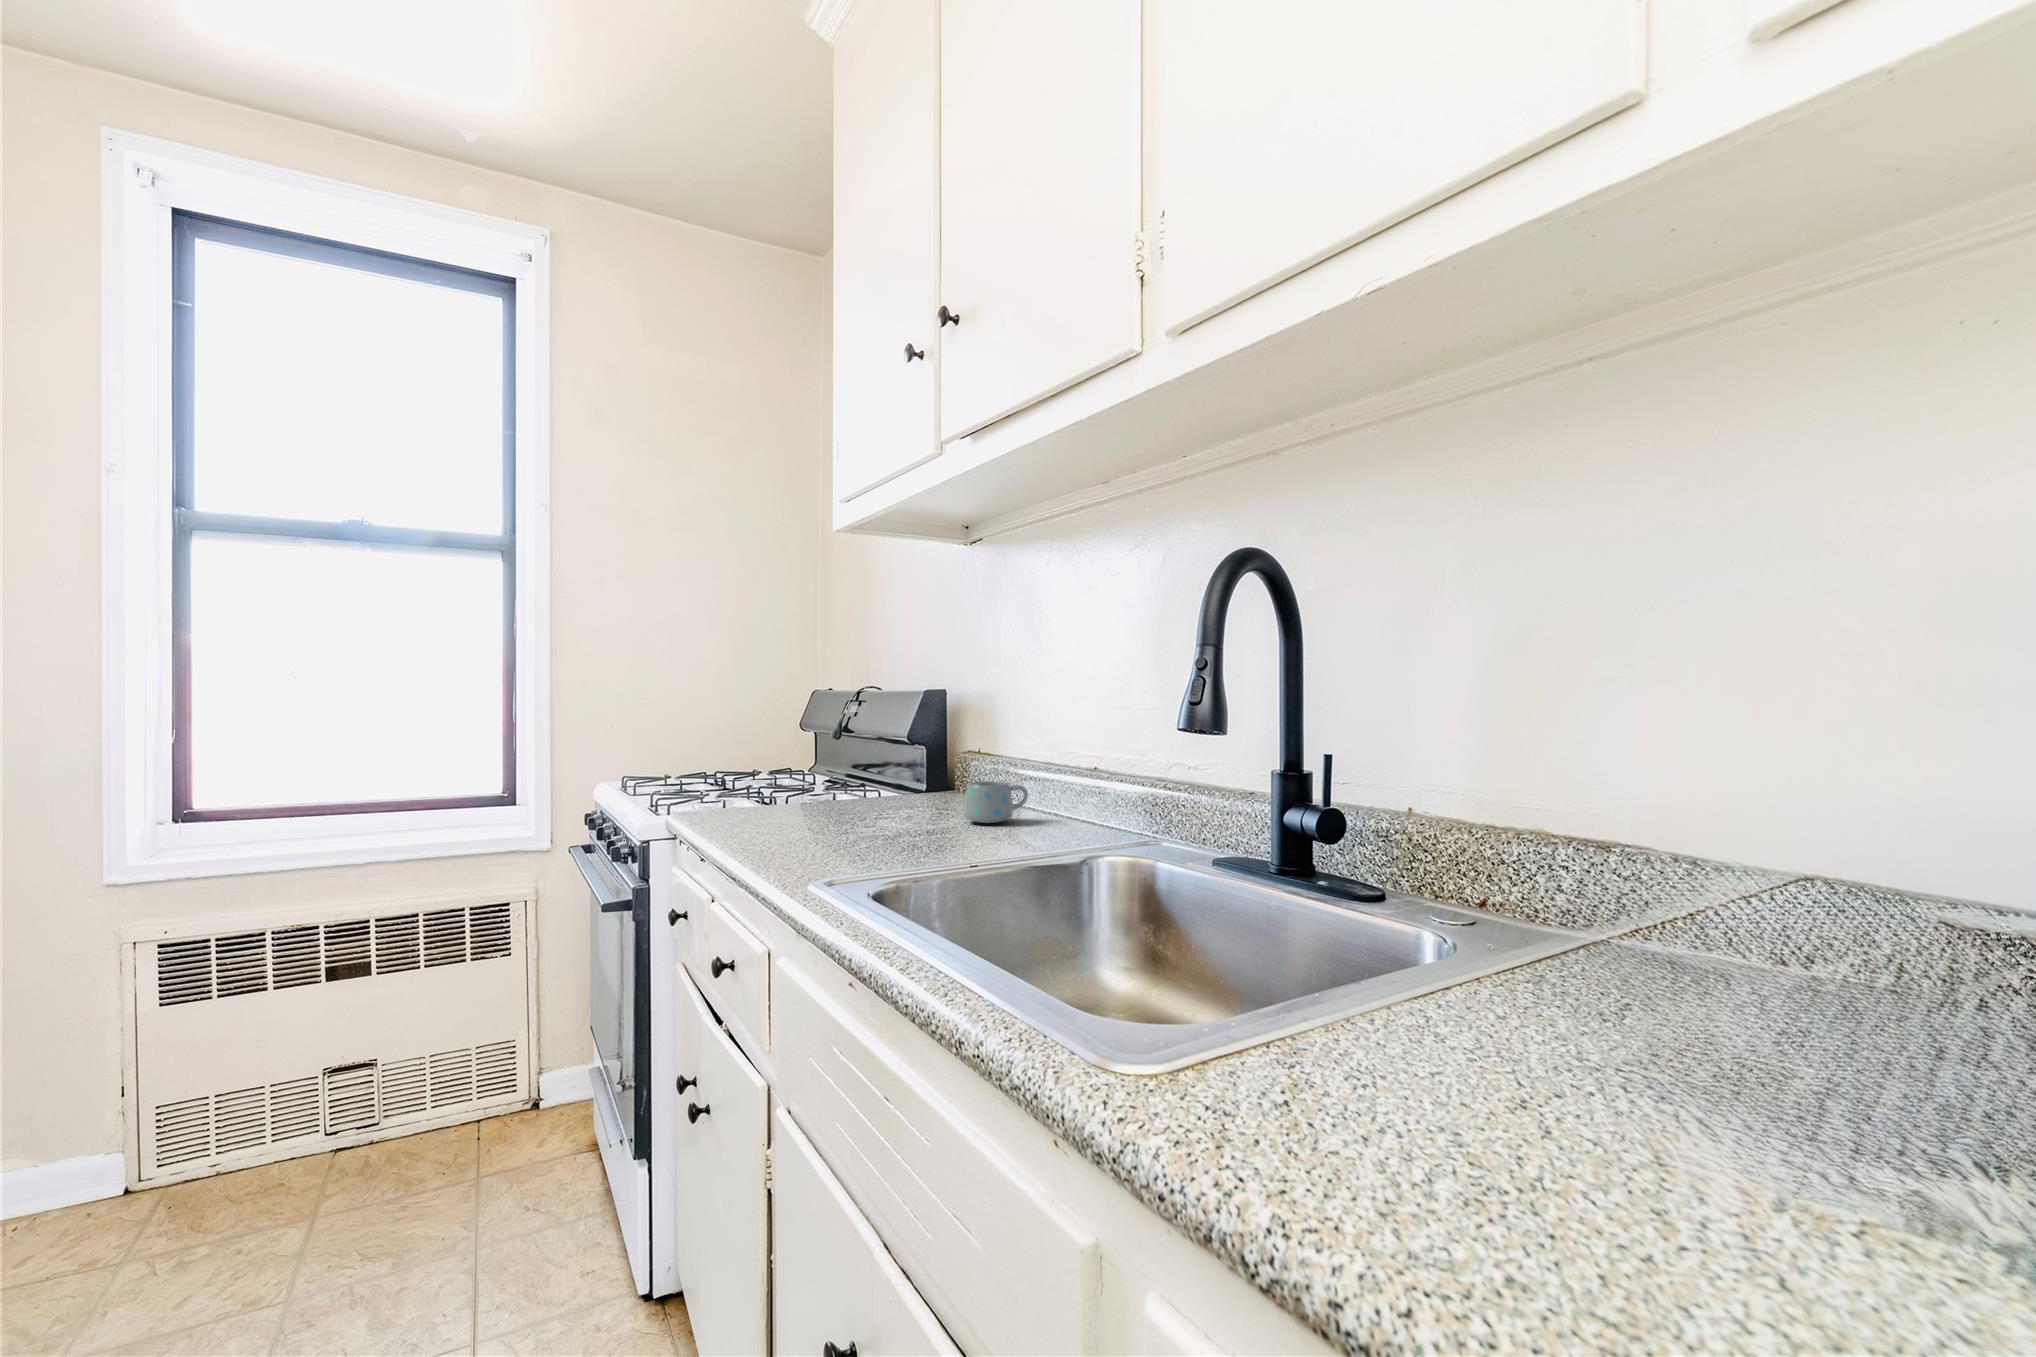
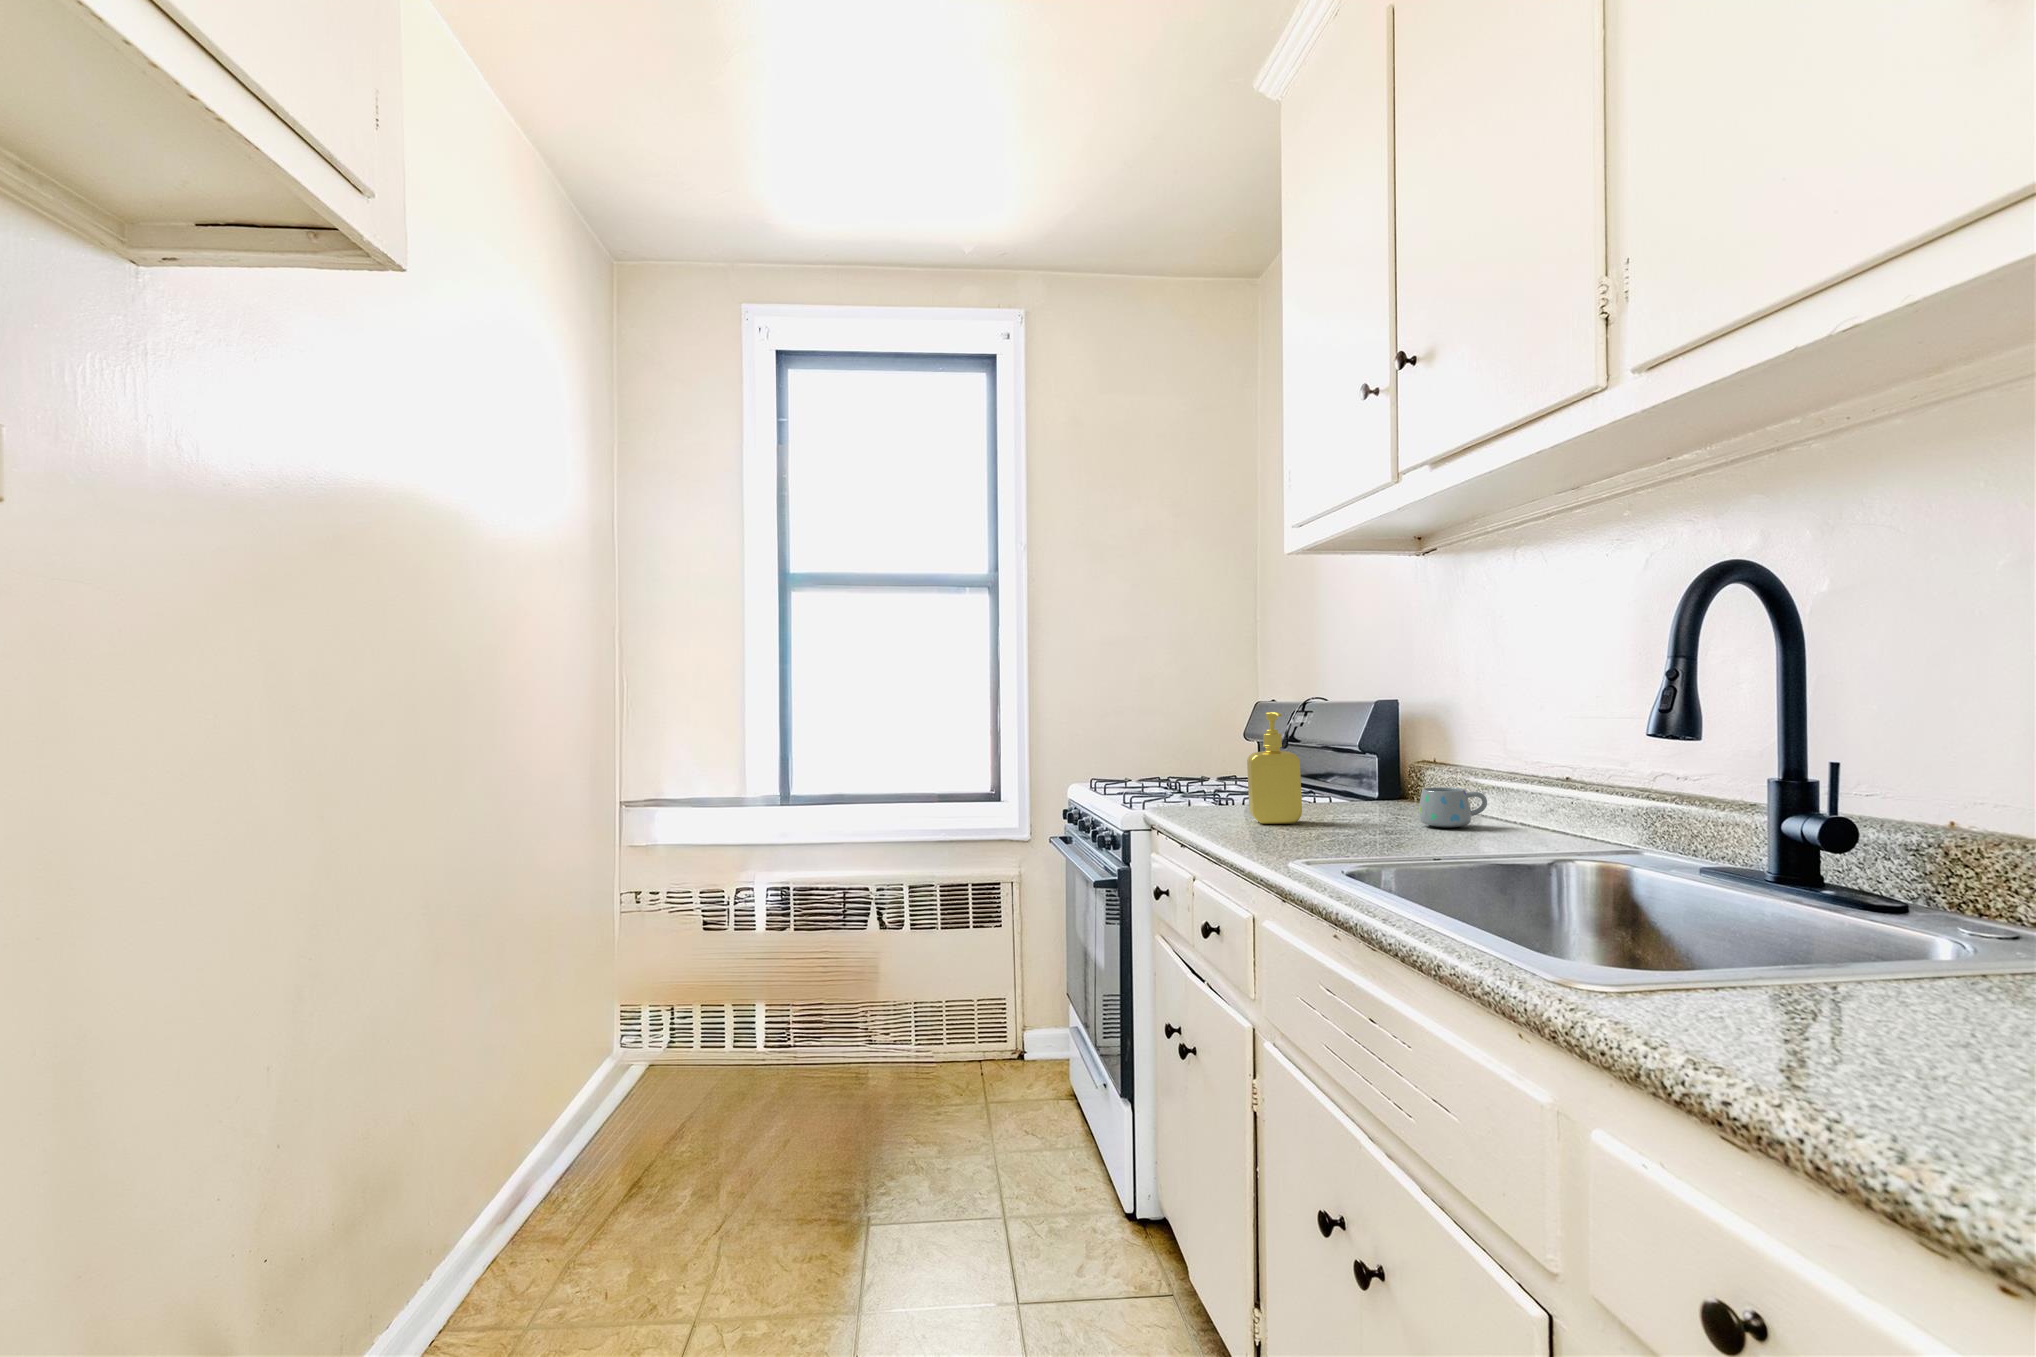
soap dispenser: none [785,700,844,828] -> present [1247,712,1302,824]

